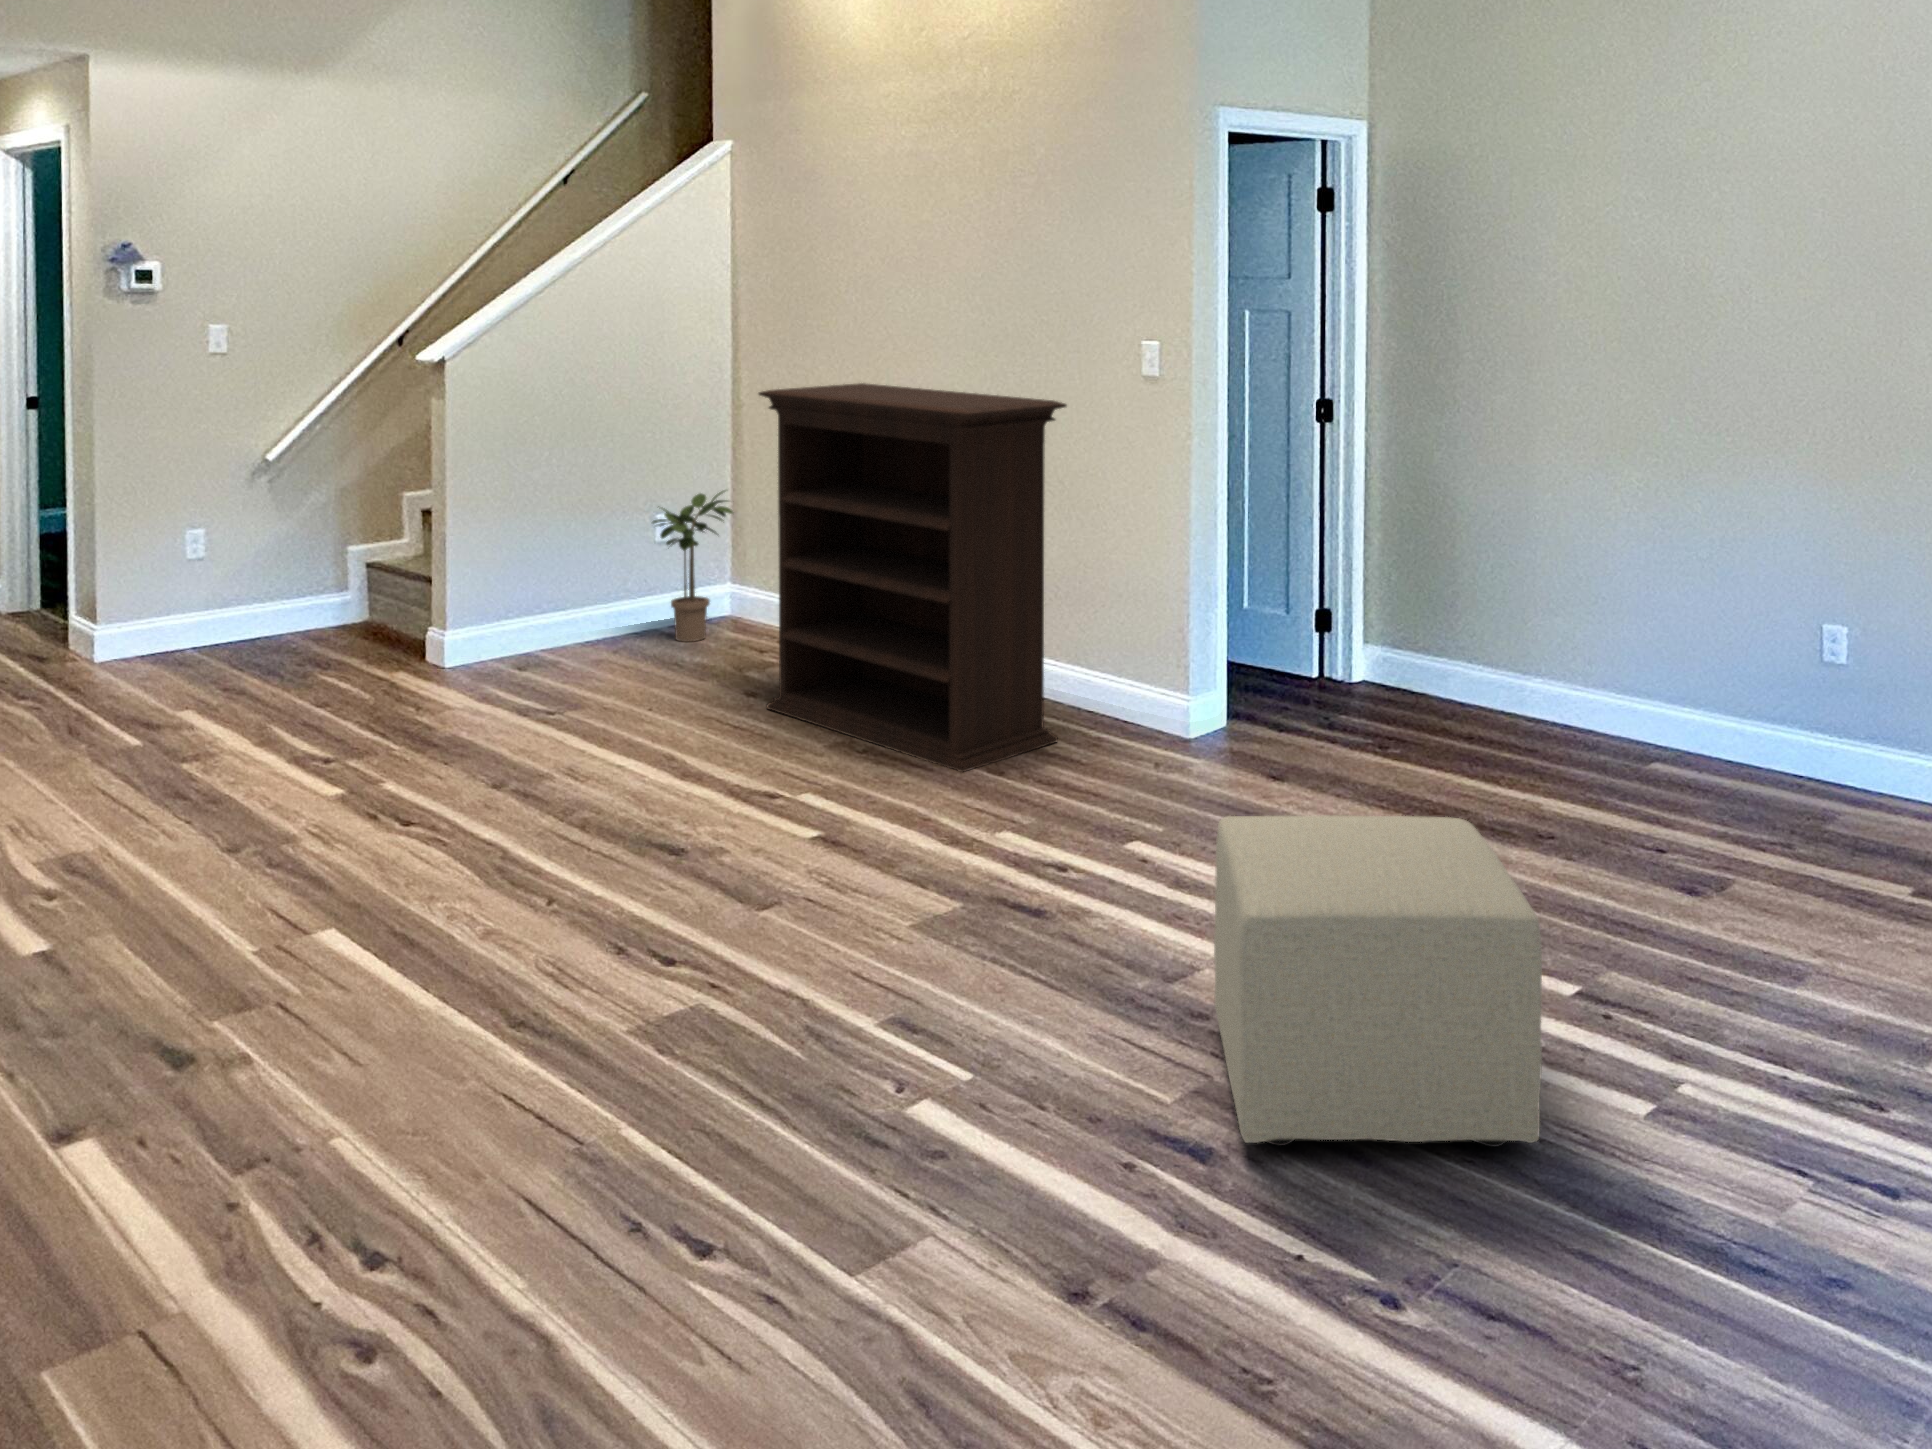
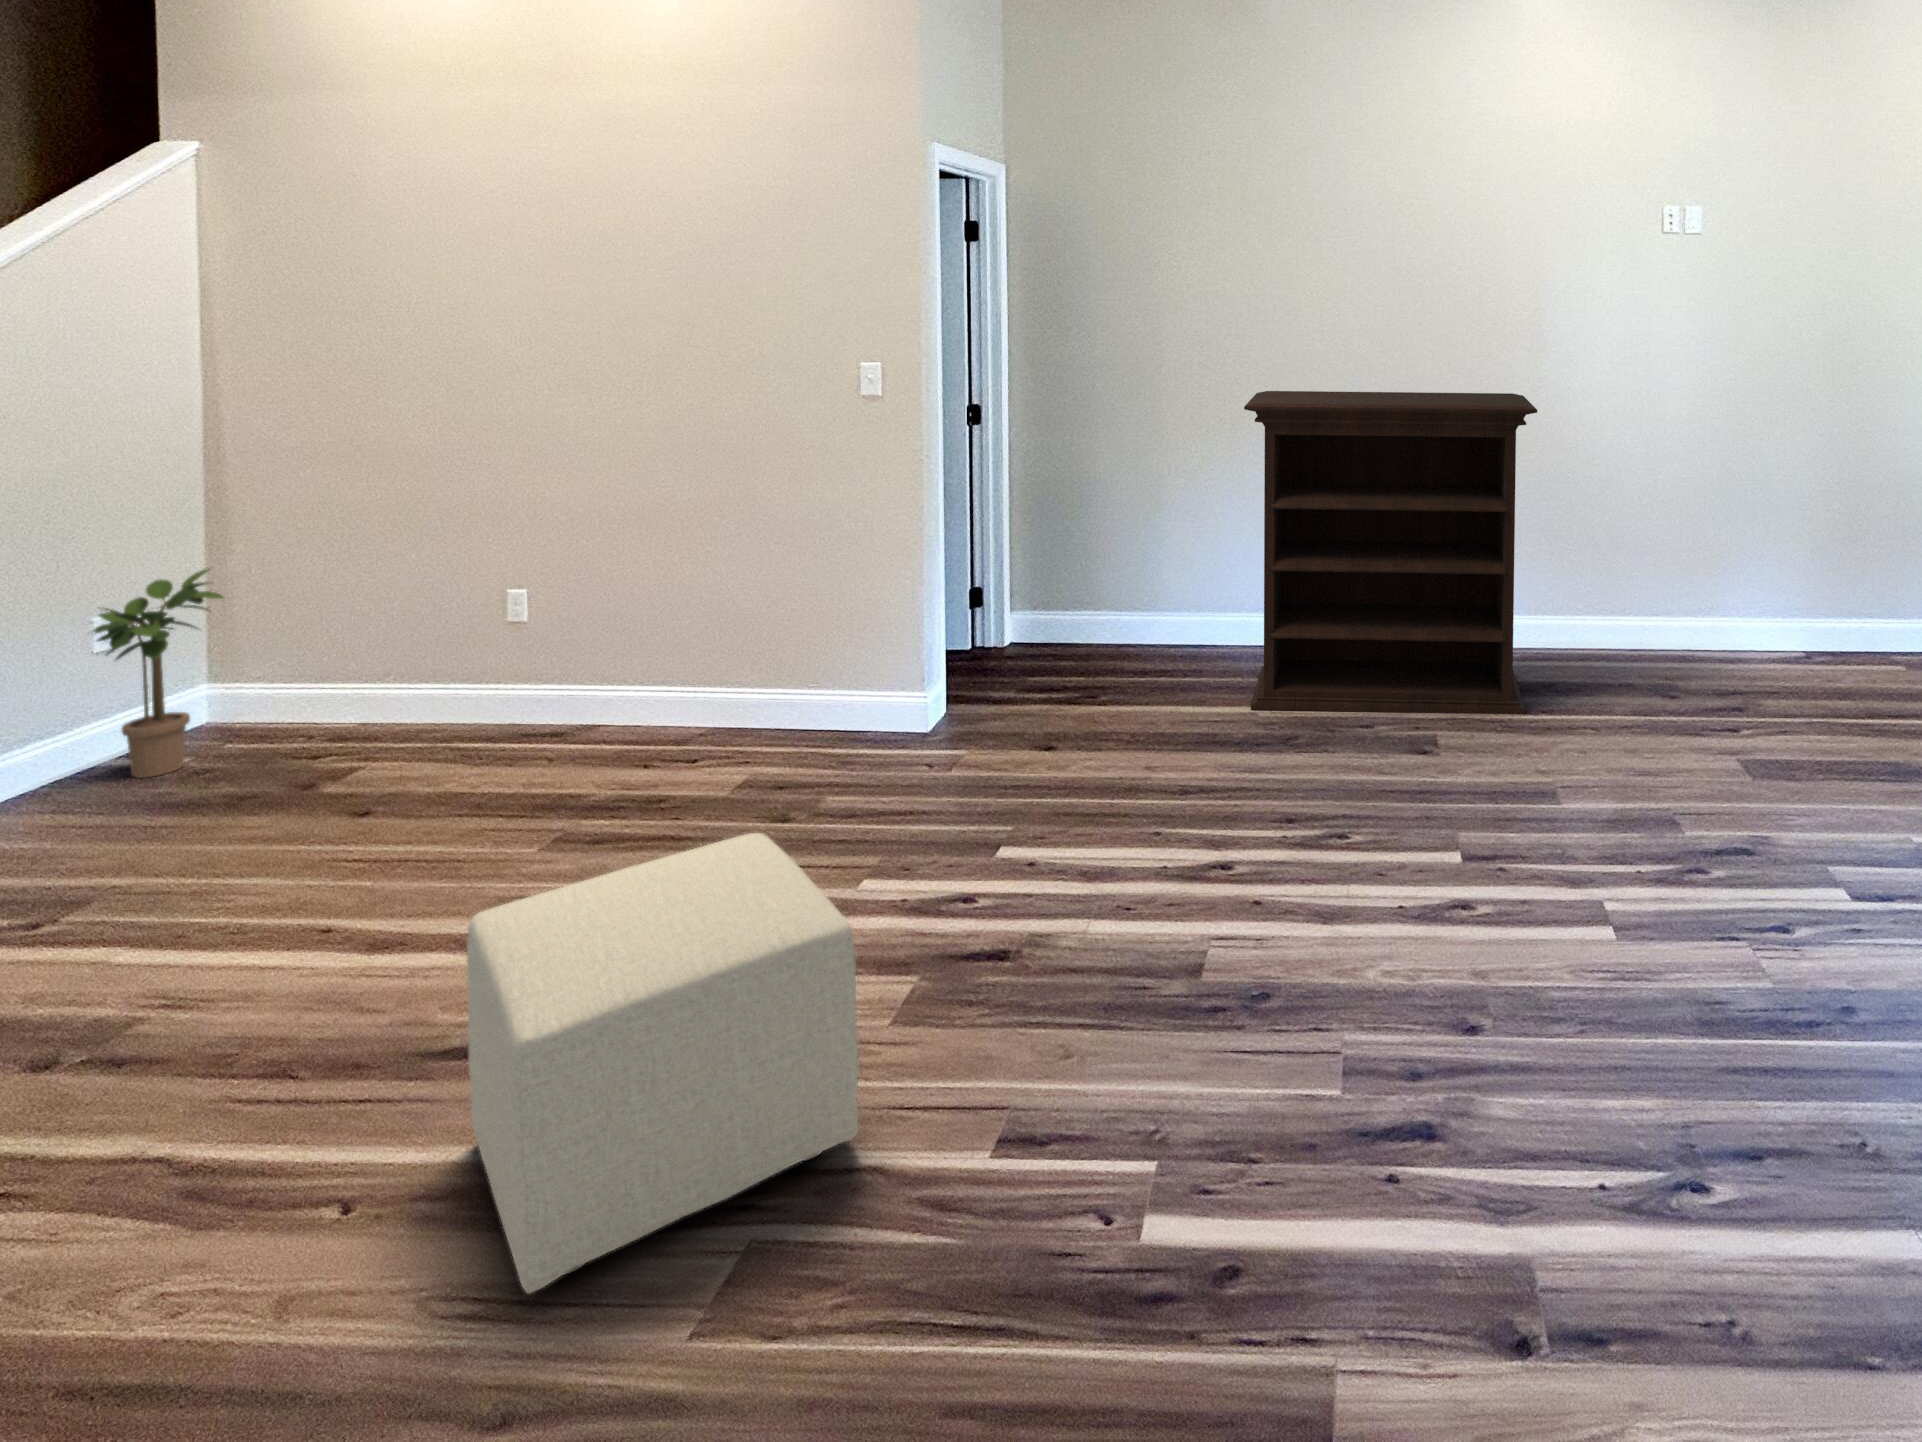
bookshelf: present [759,383,1067,772] -> present [1244,391,1537,715]
ottoman: present [1214,815,1542,1147] -> present [467,833,859,1293]

